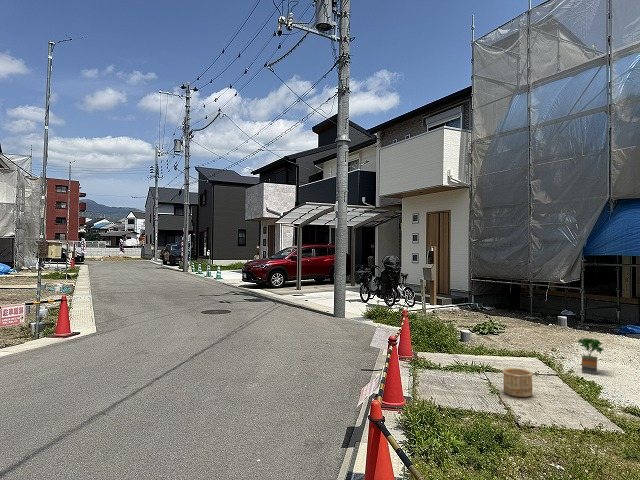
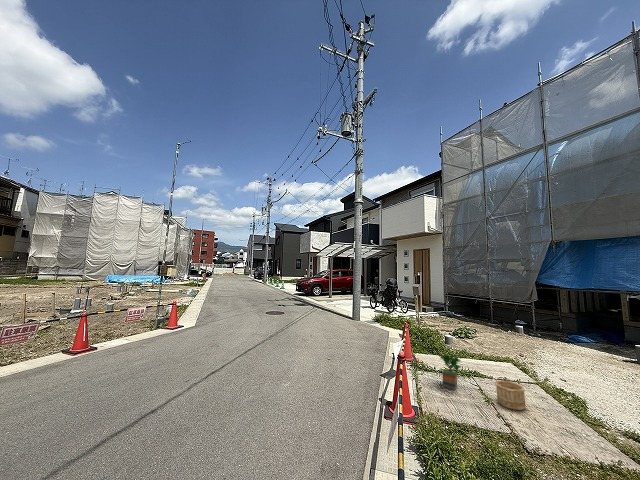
potted tree: present [578,338,604,375] -> present [440,354,461,390]

